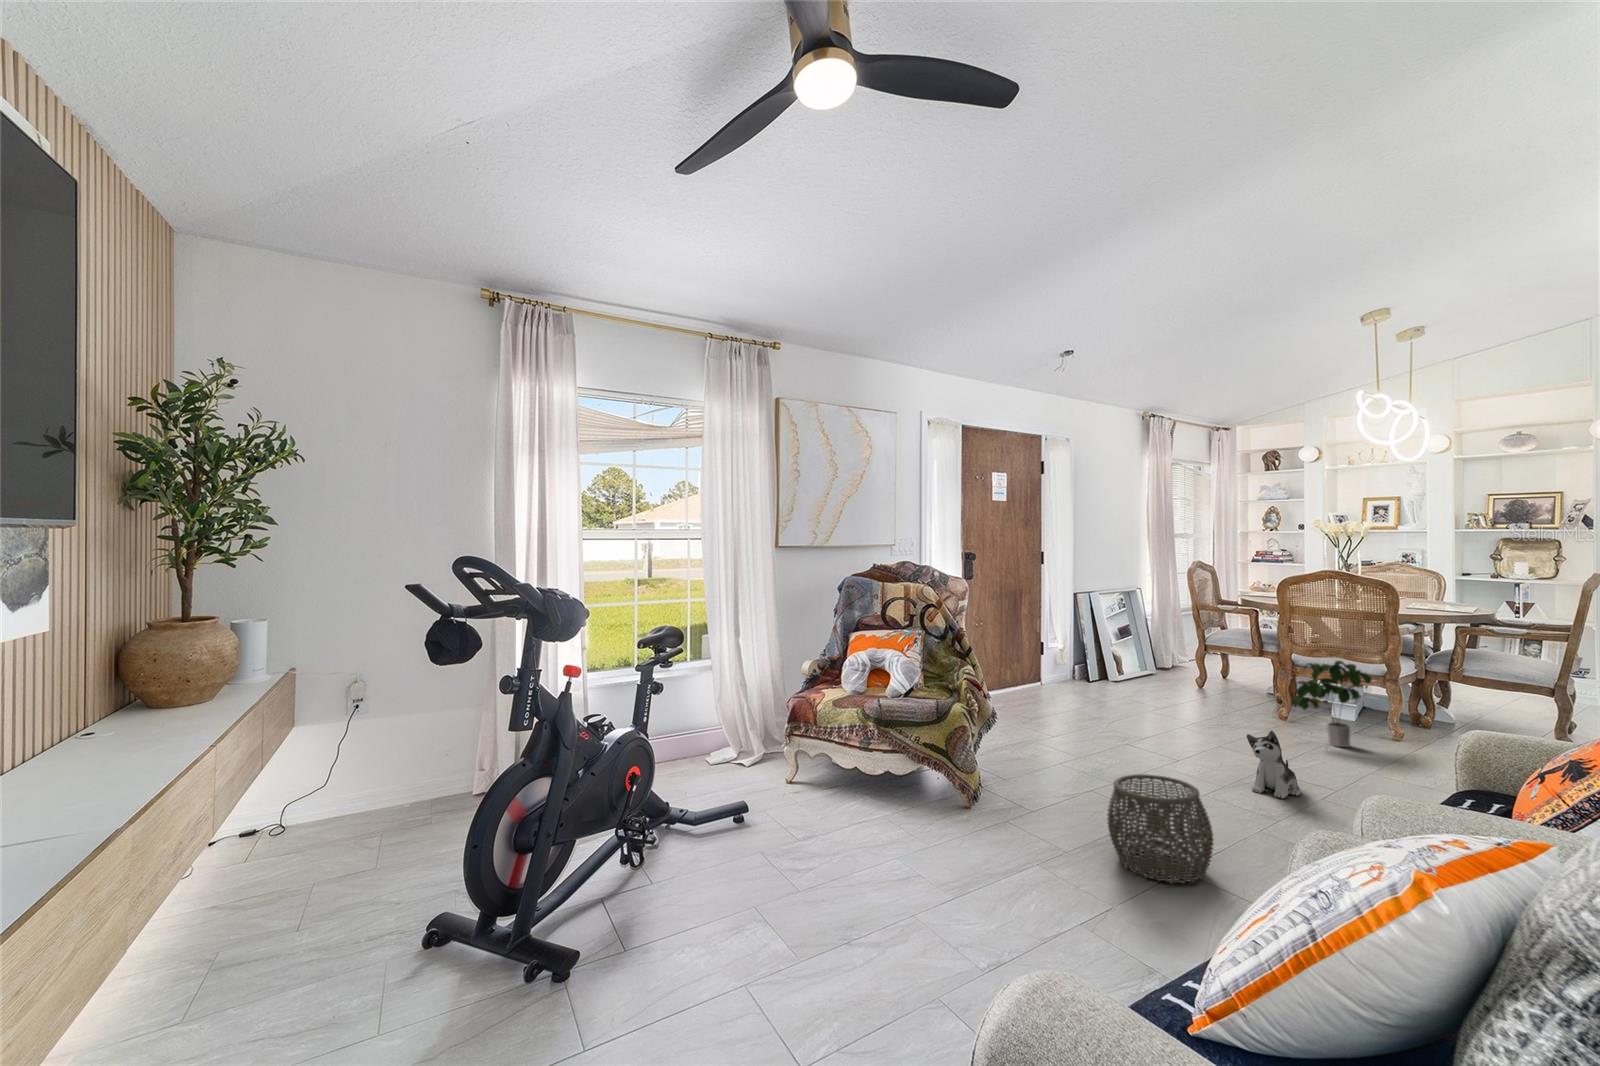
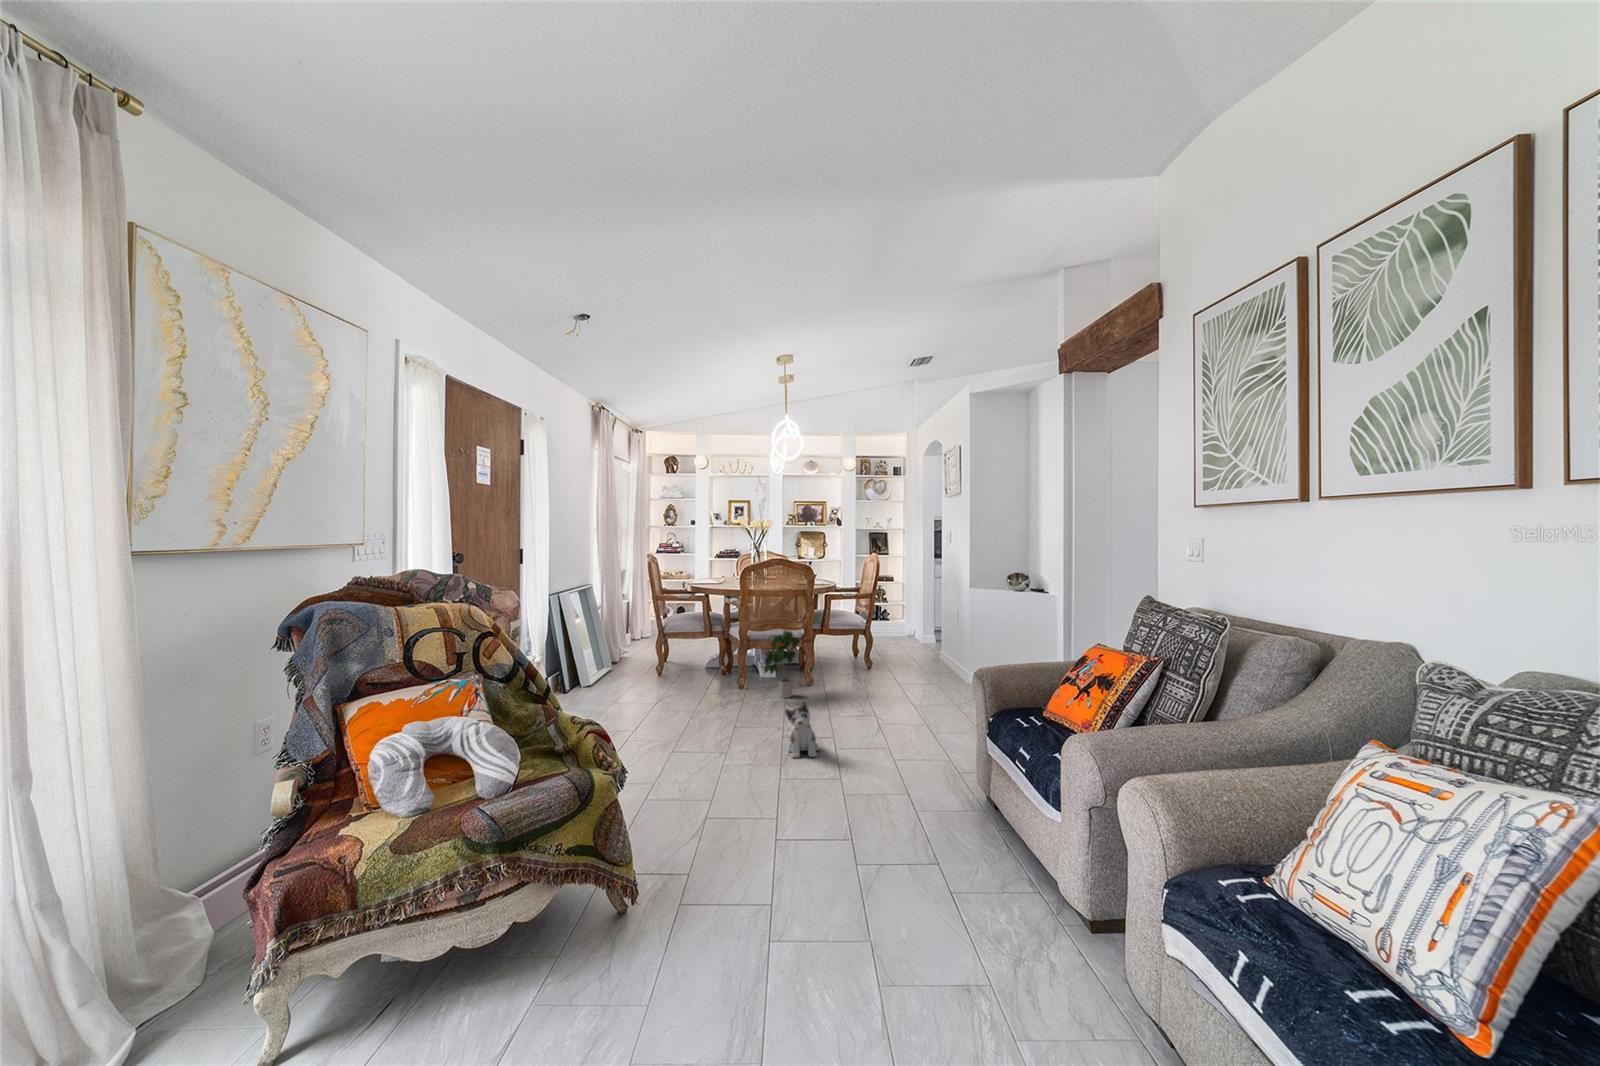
woven basket: present [1107,774,1214,884] -> none [789,778,884,896]

